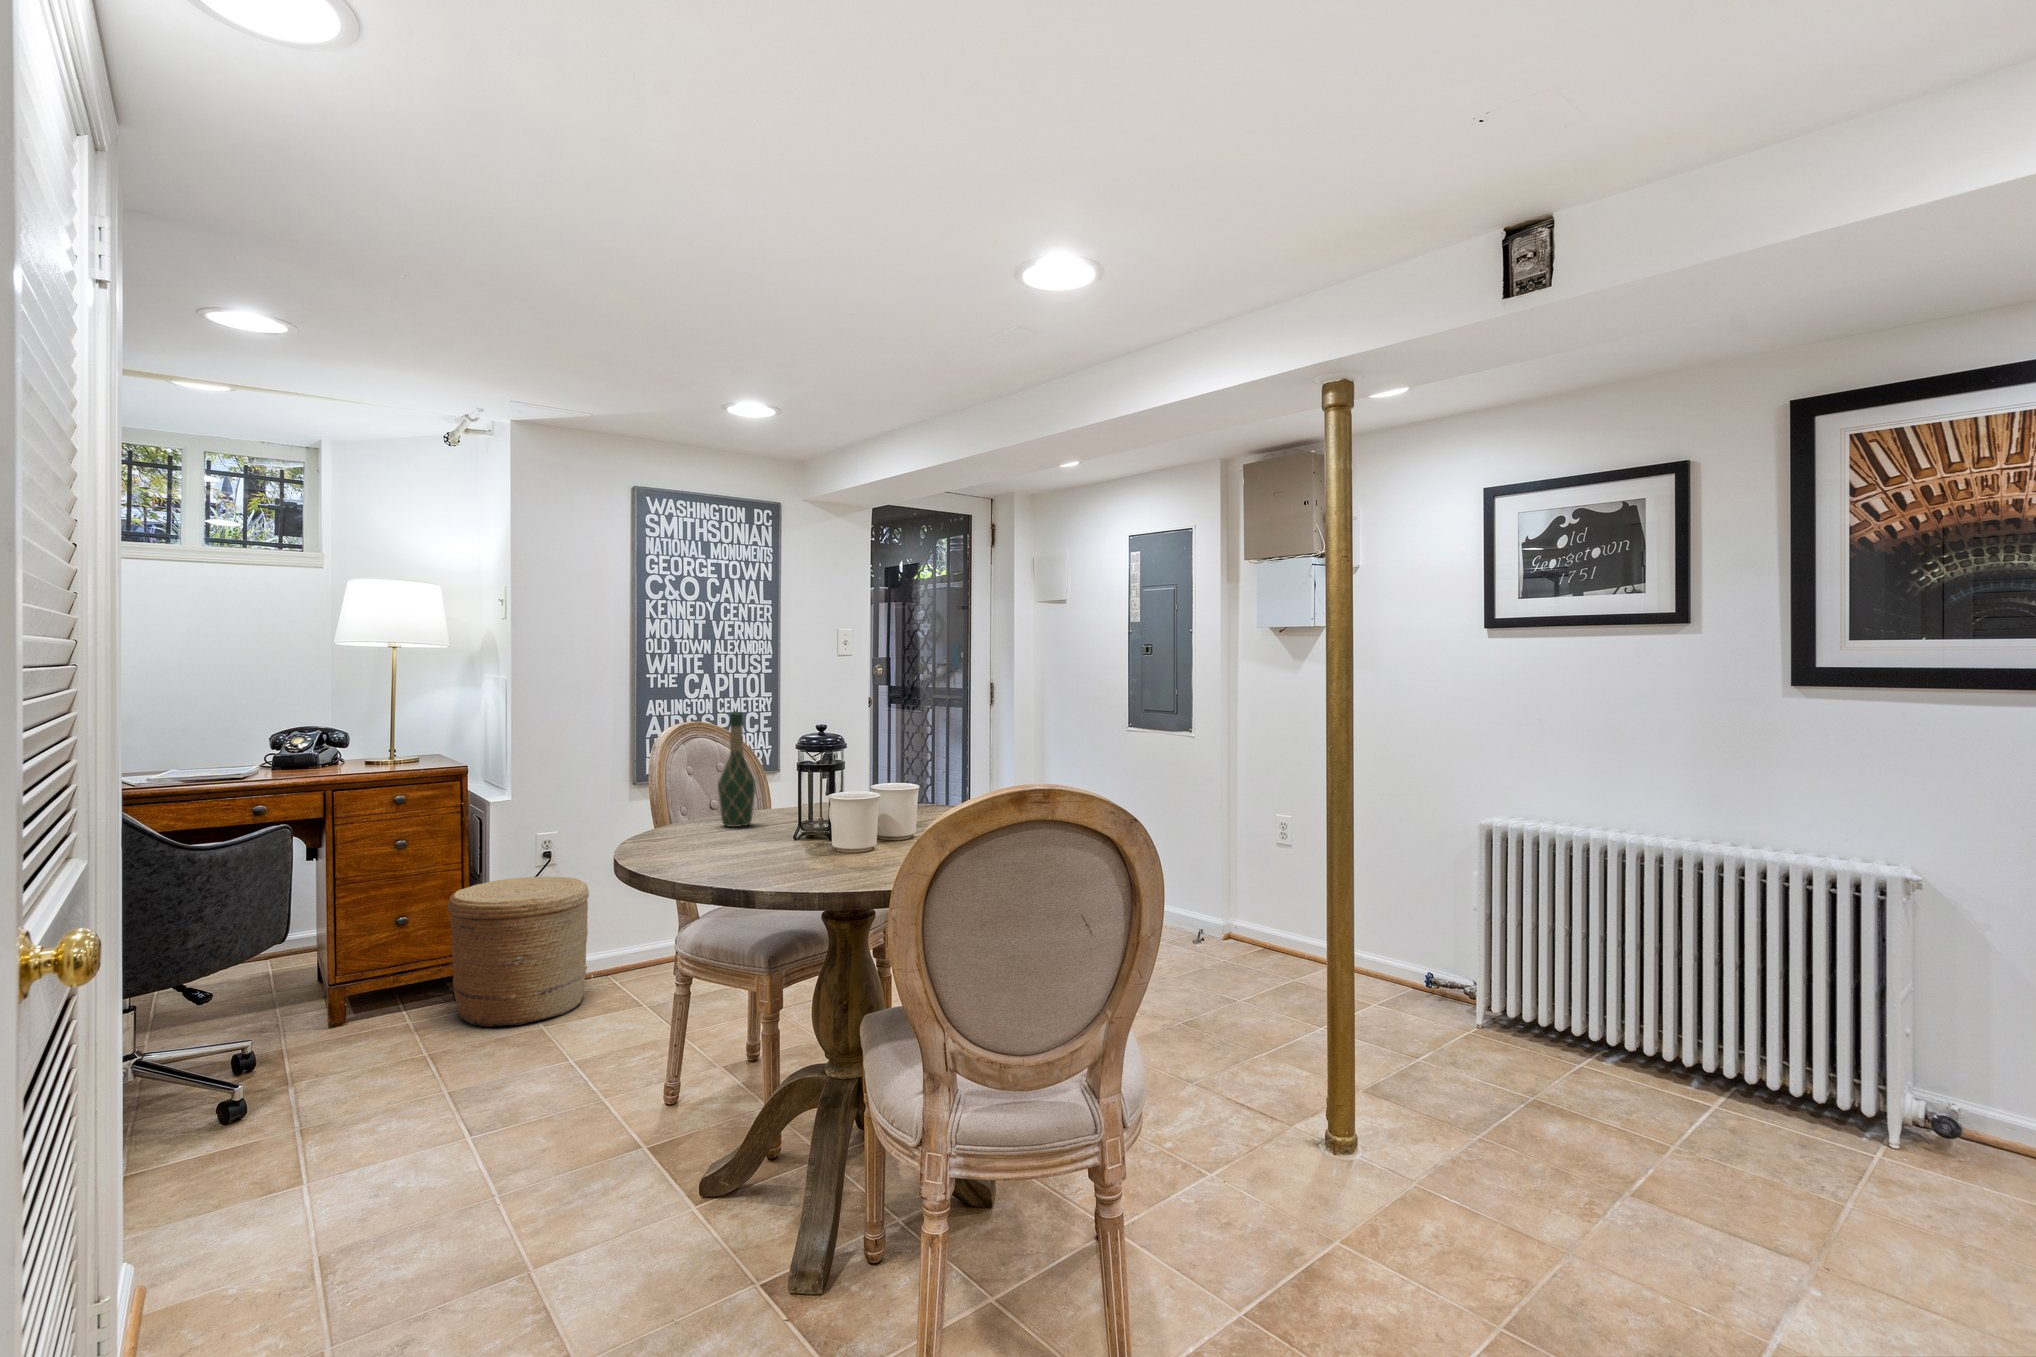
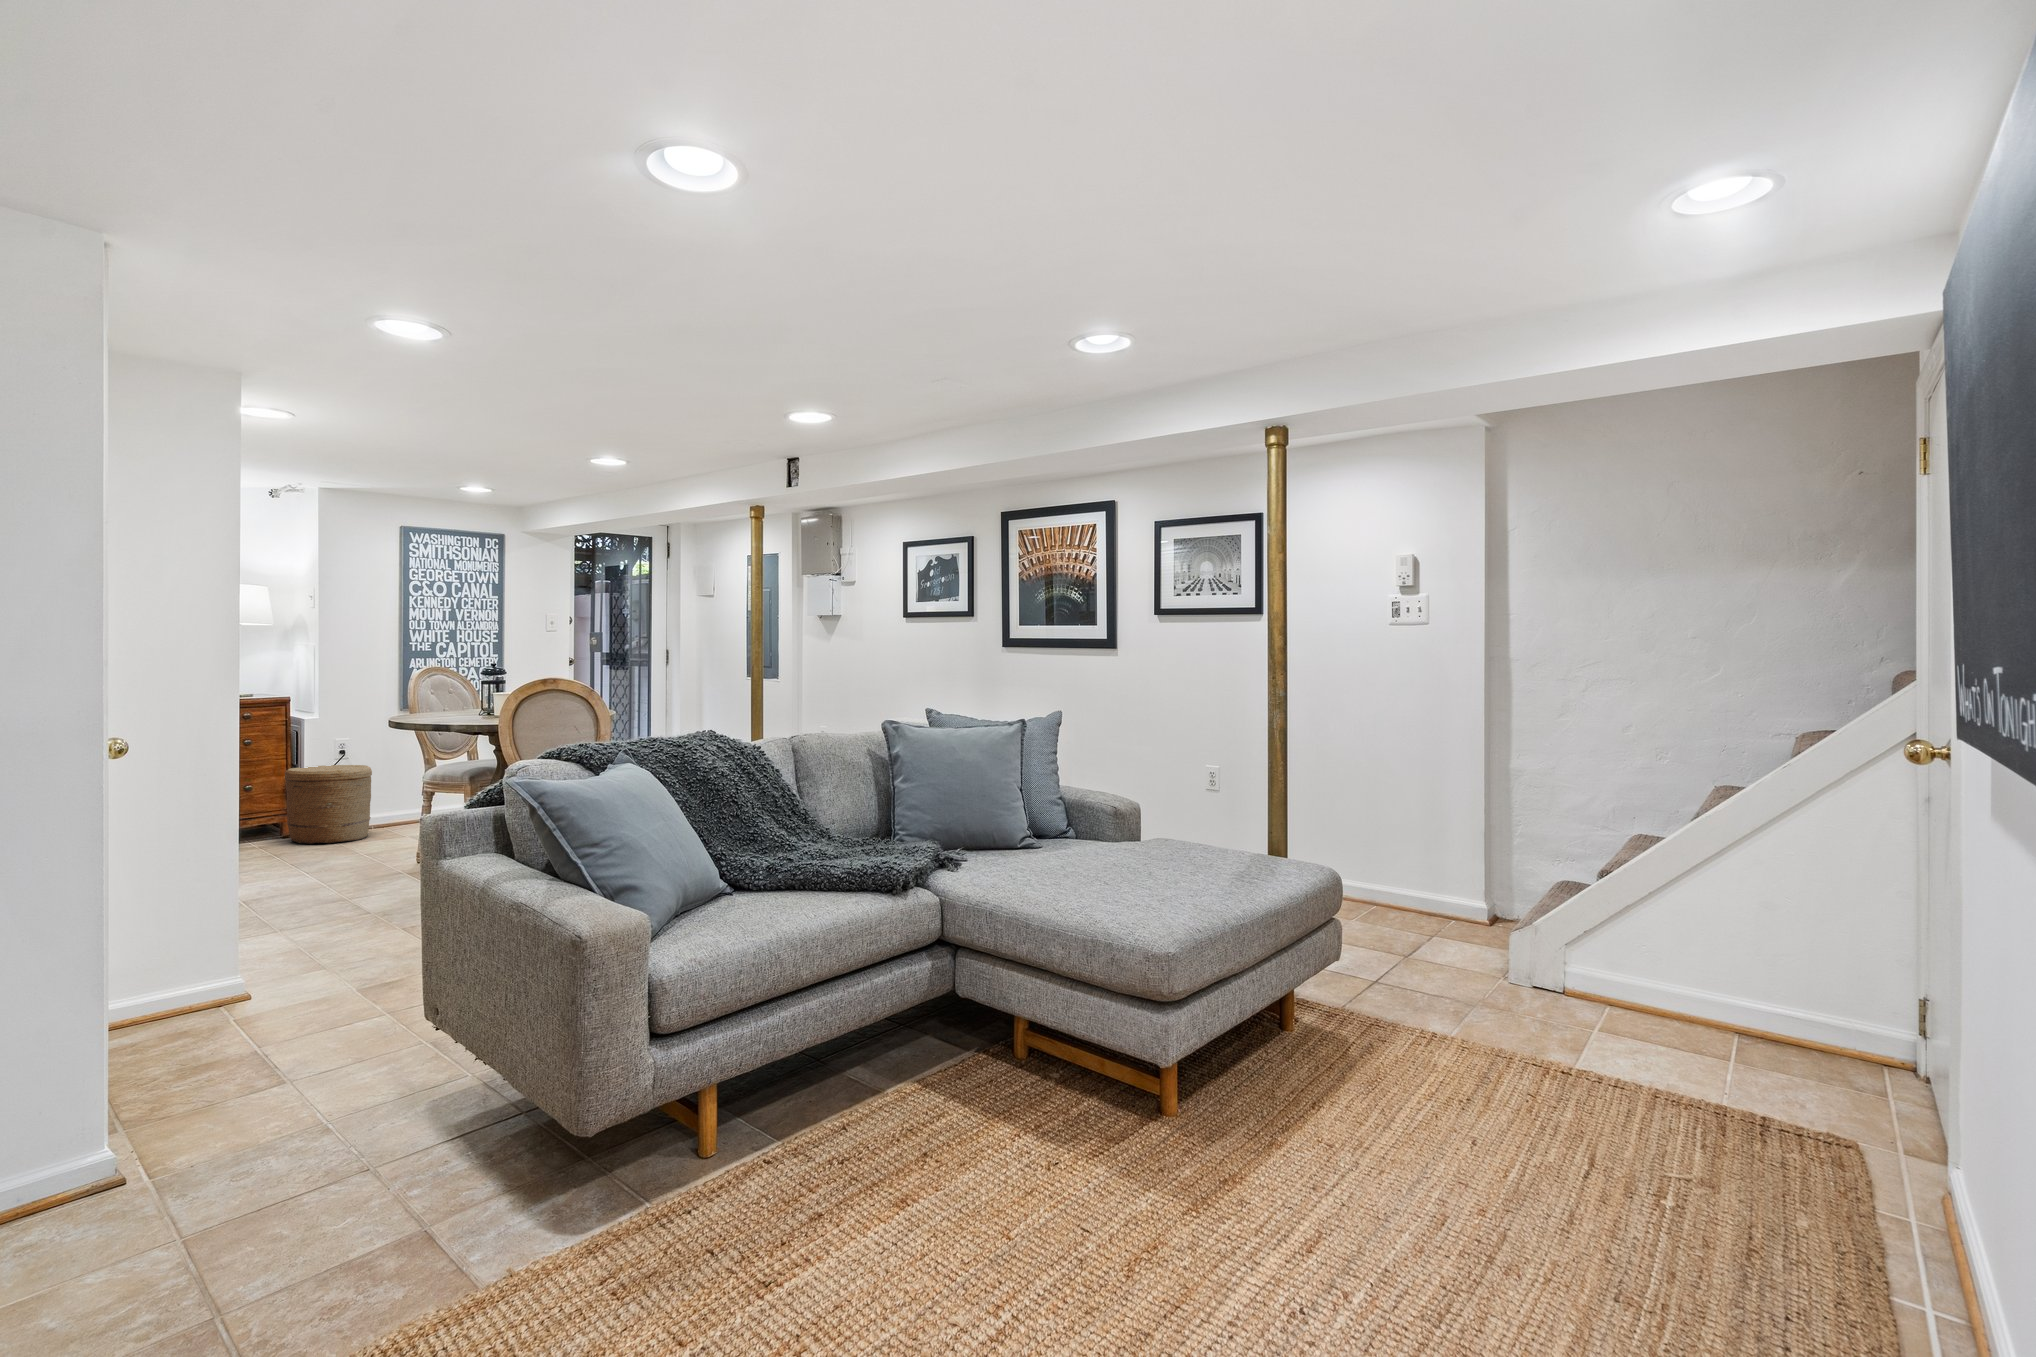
wine bottle: present [718,712,755,827] -> none [443,659,464,715]

